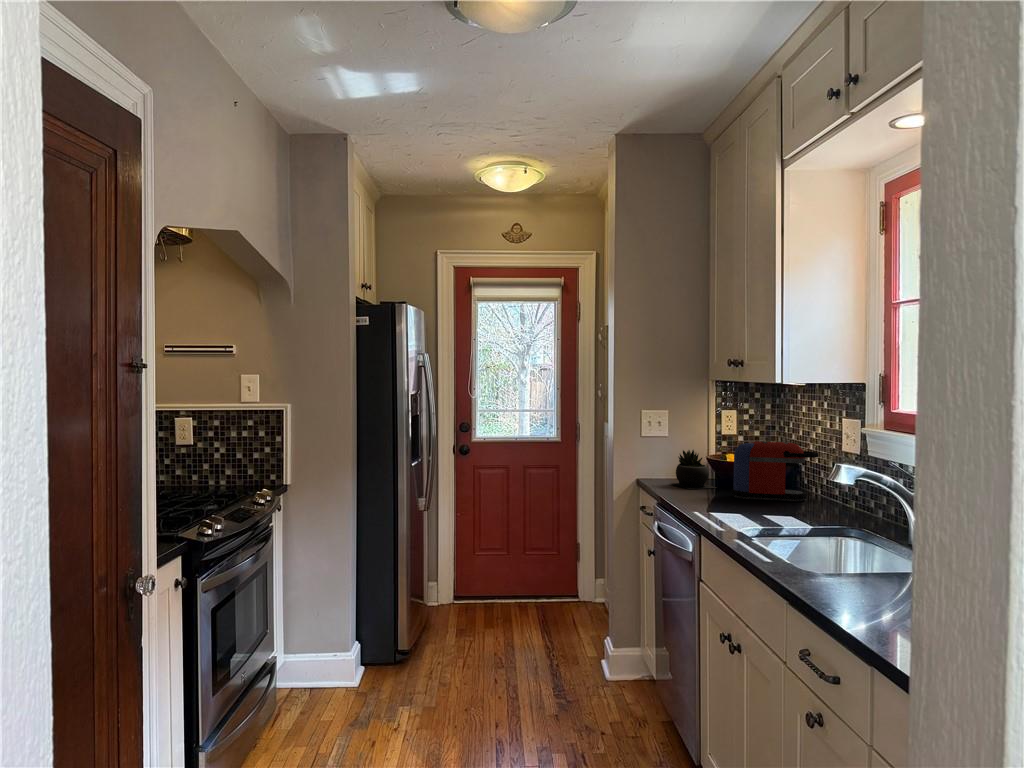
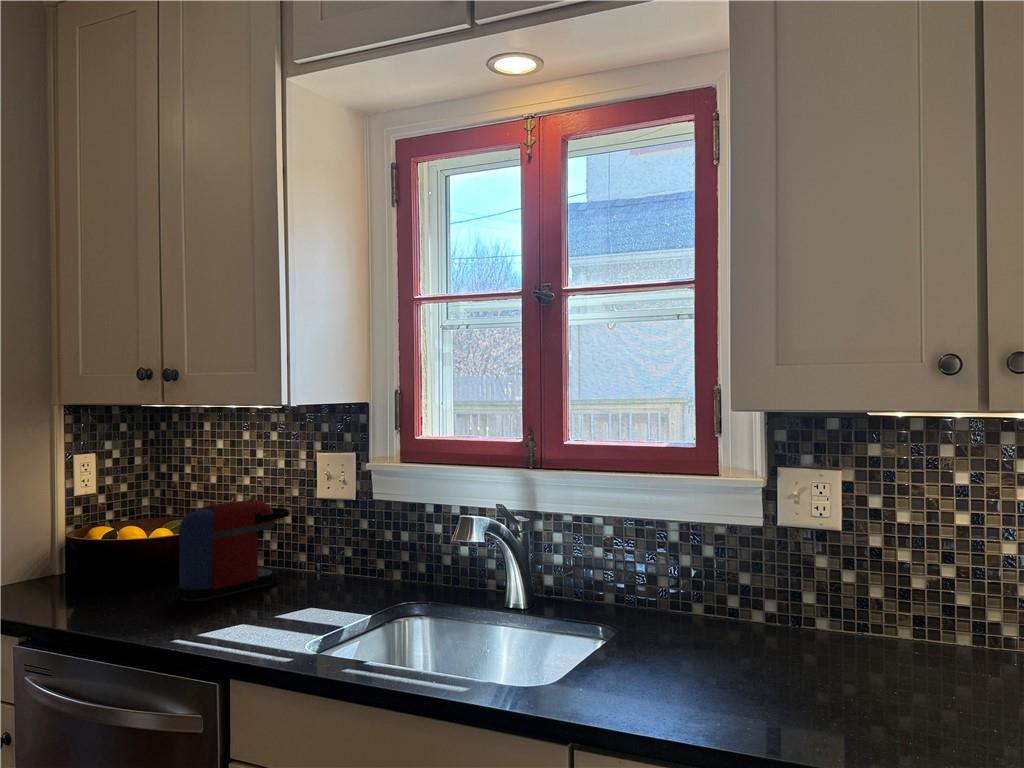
succulent plant: present [670,450,715,489] -> none [31,533,122,607]

